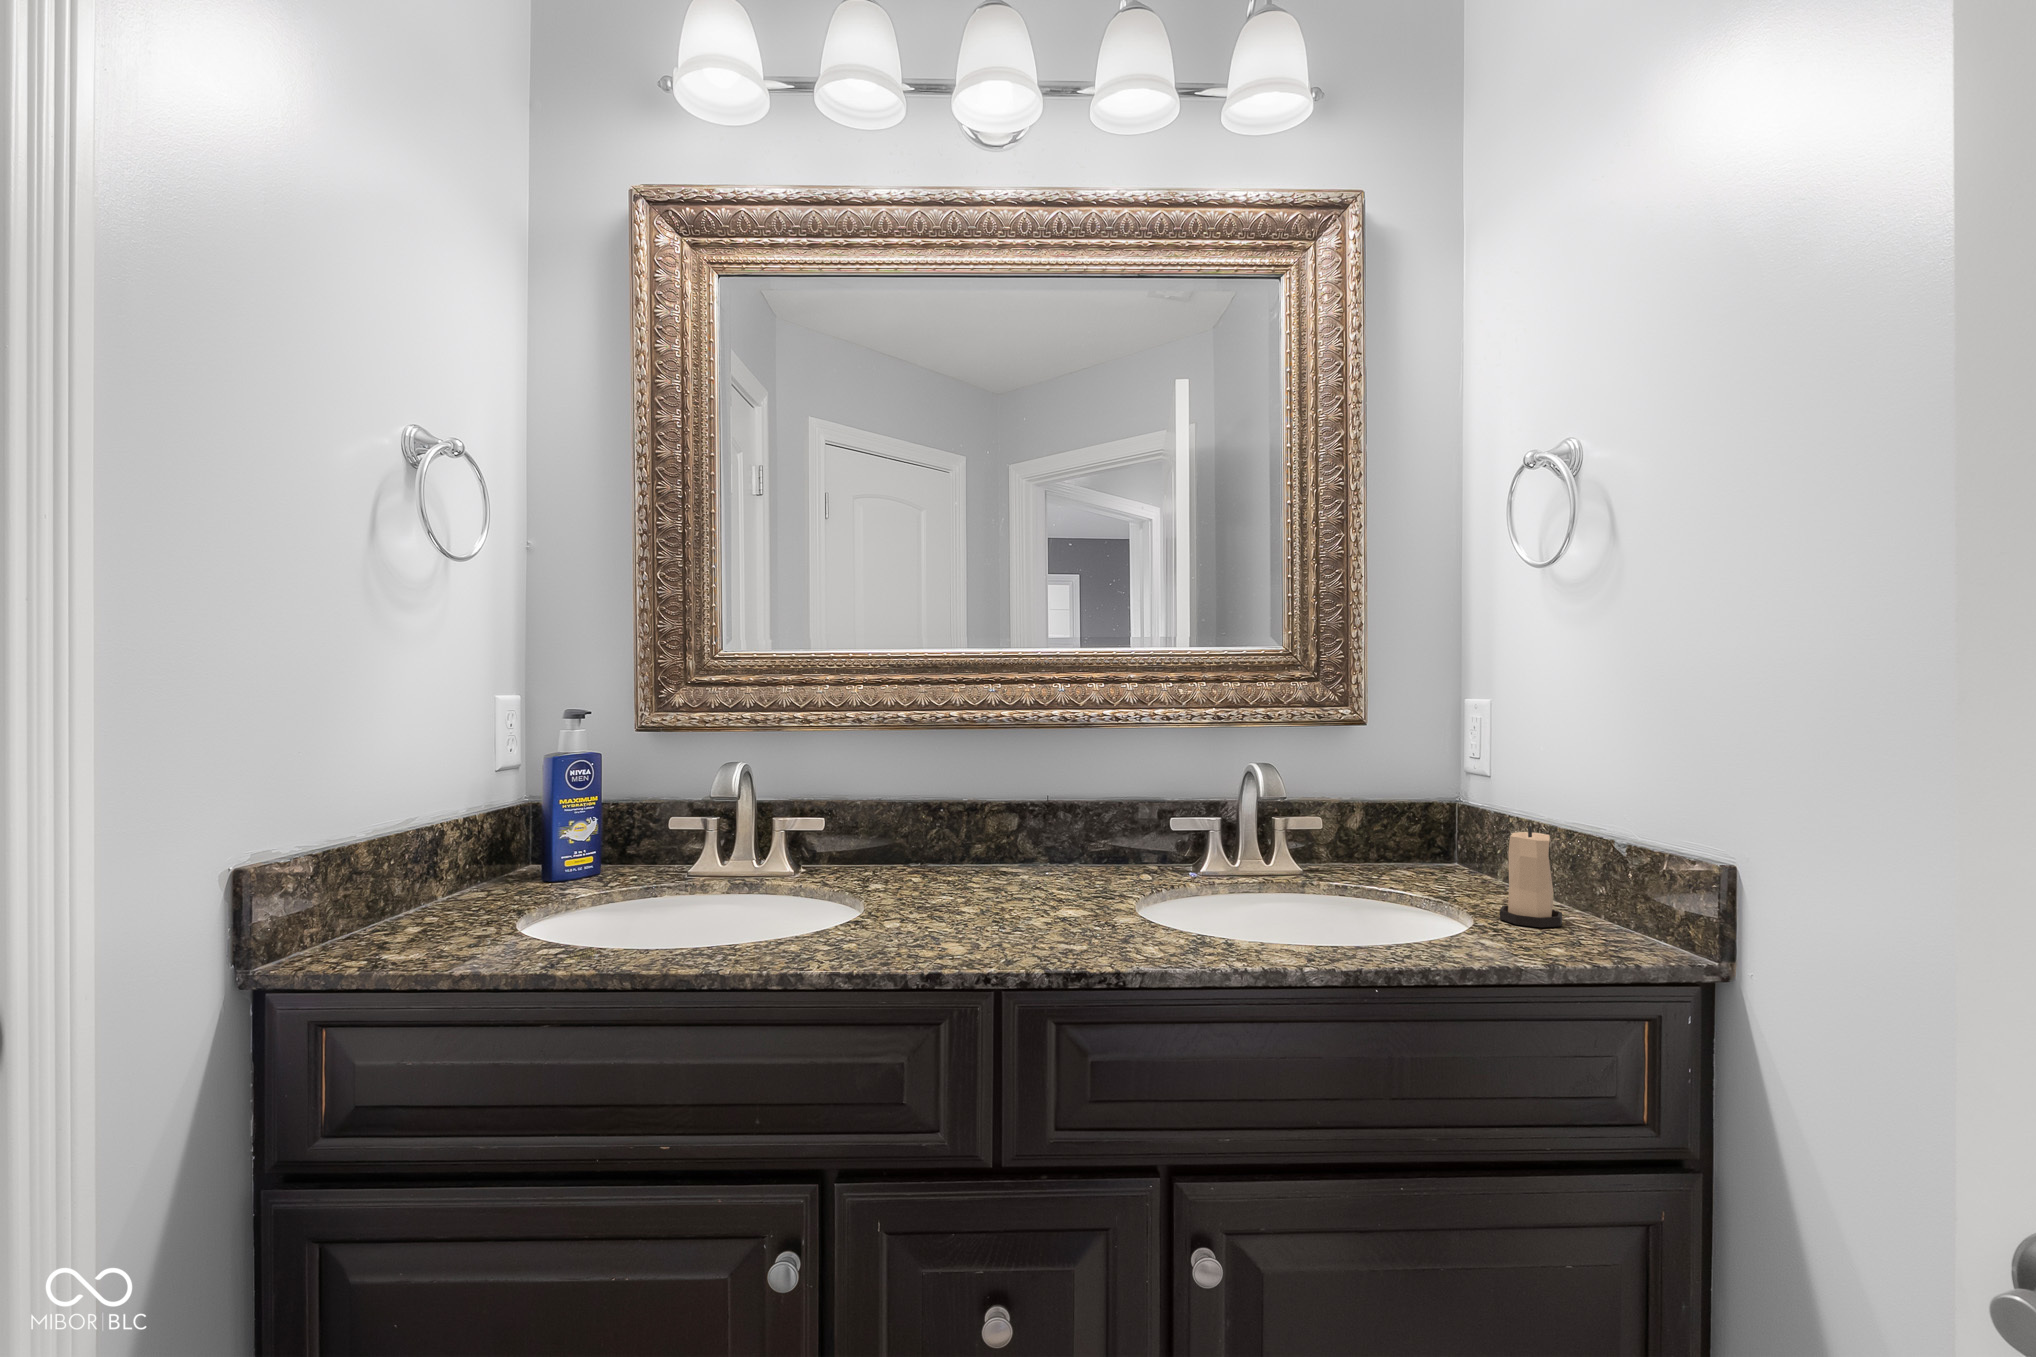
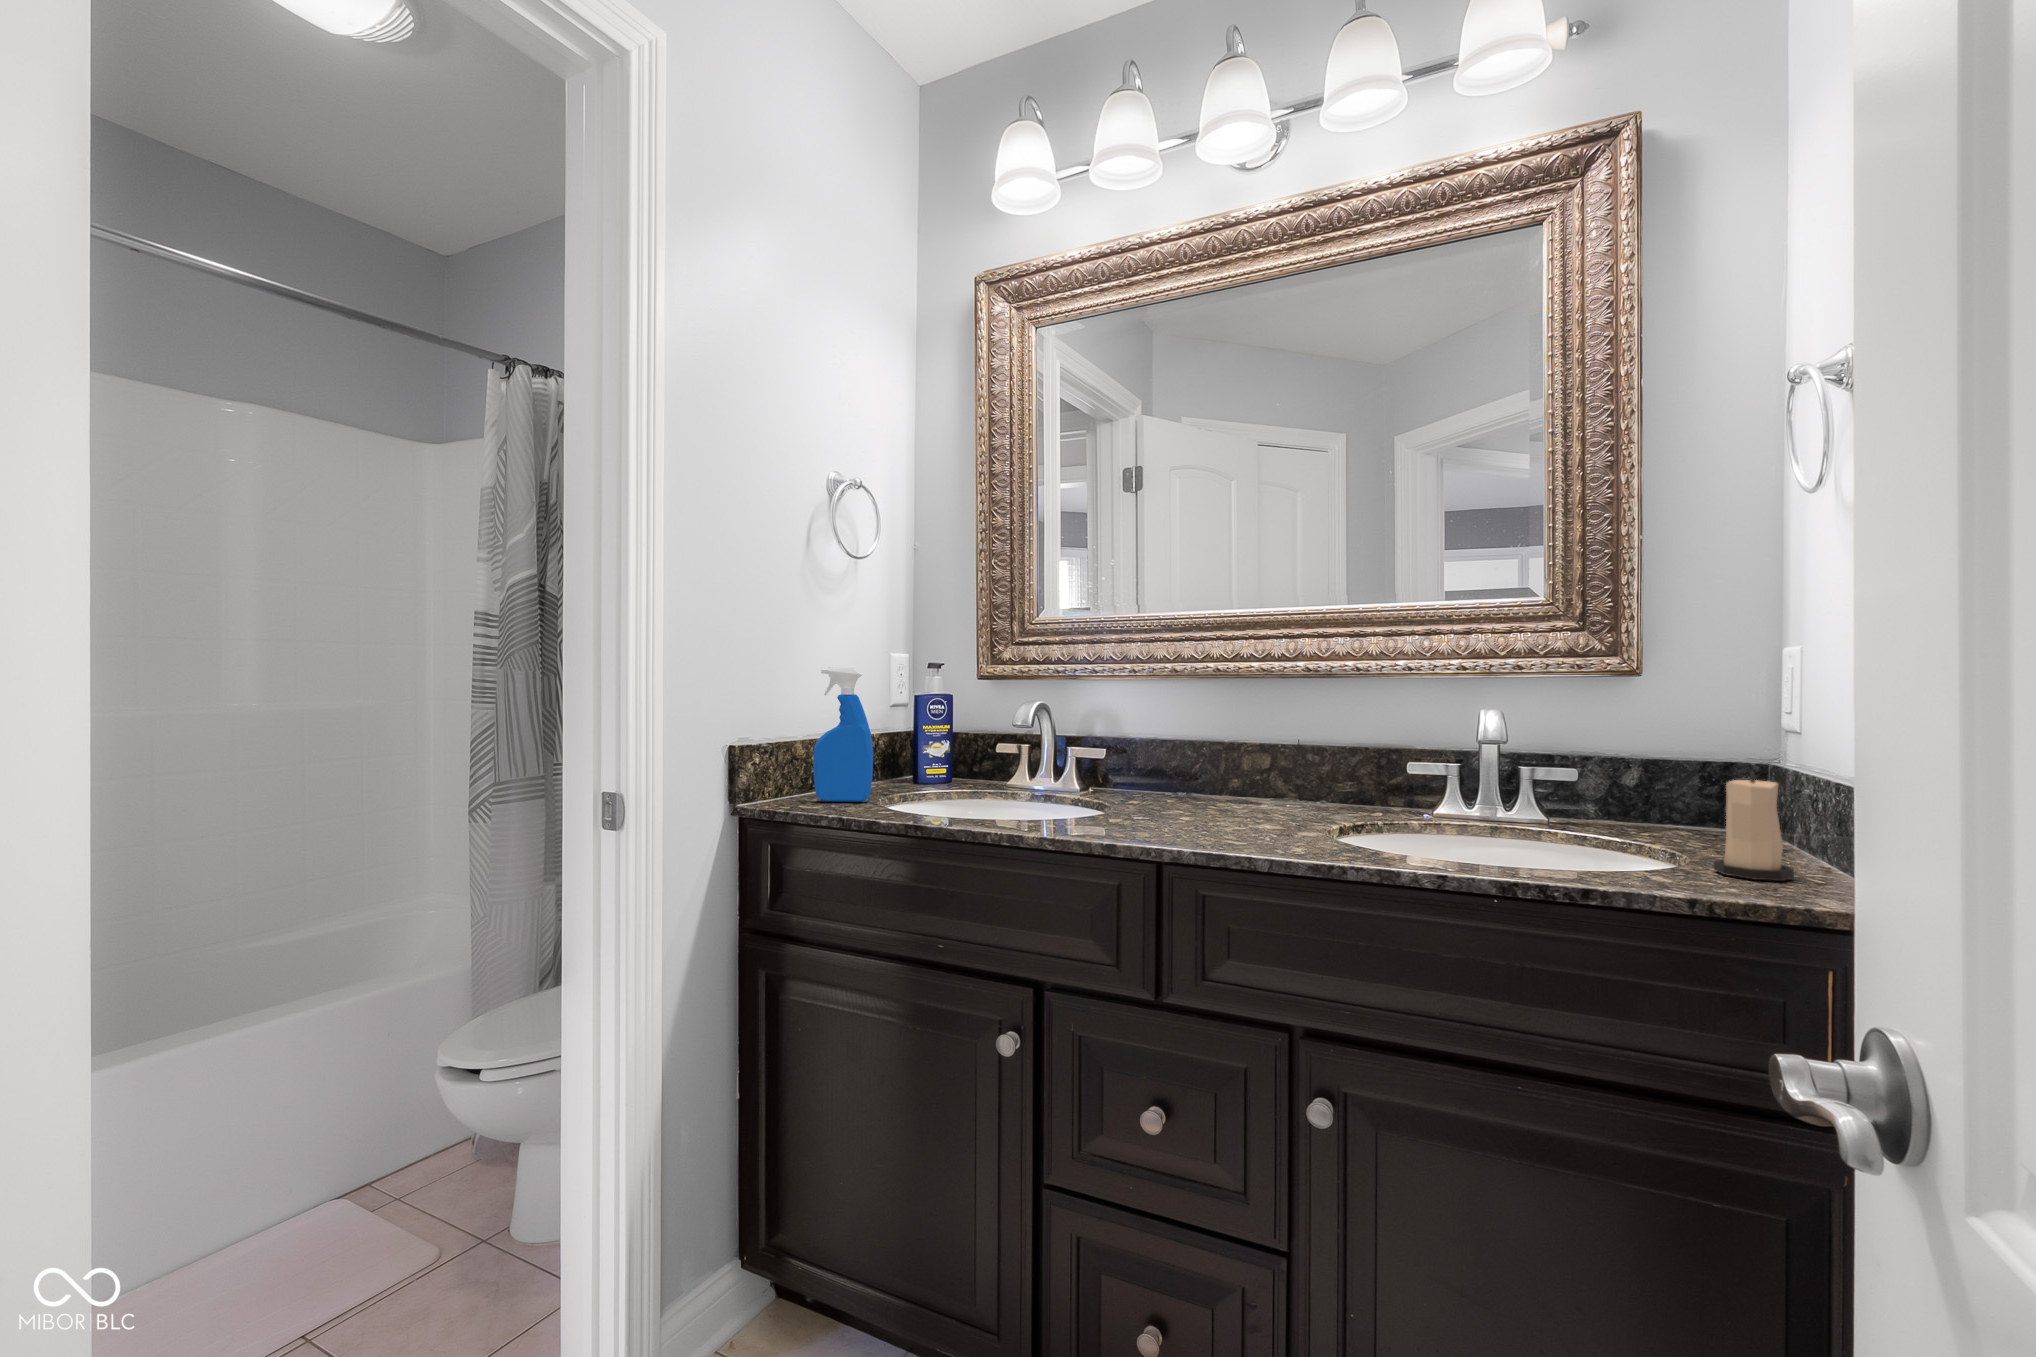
spray bottle: none [404,730,509,937] -> present [813,667,873,802]

